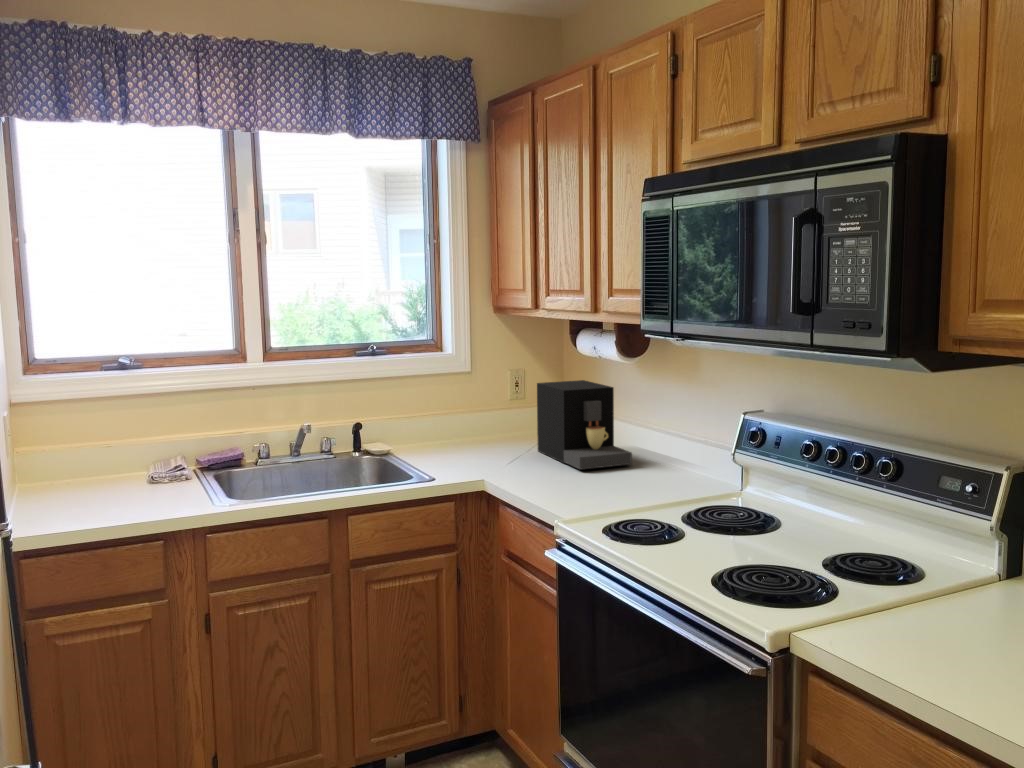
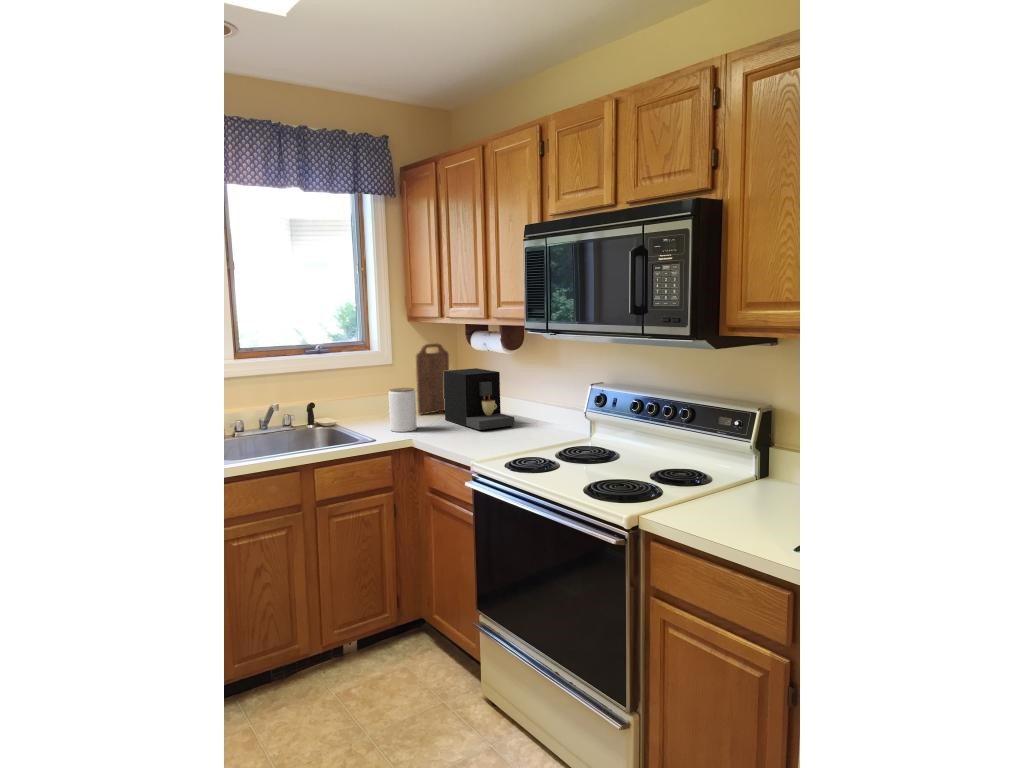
cutting board: none [502,344,549,441] -> present [416,344,449,415]
jar: none [458,406,495,467] -> present [389,388,417,432]

